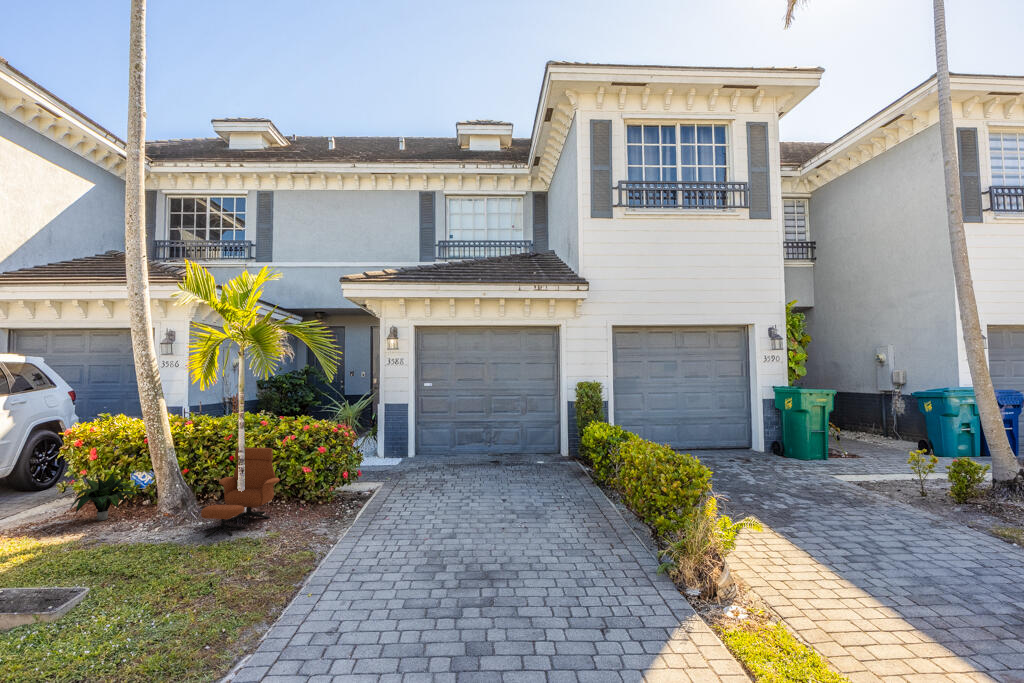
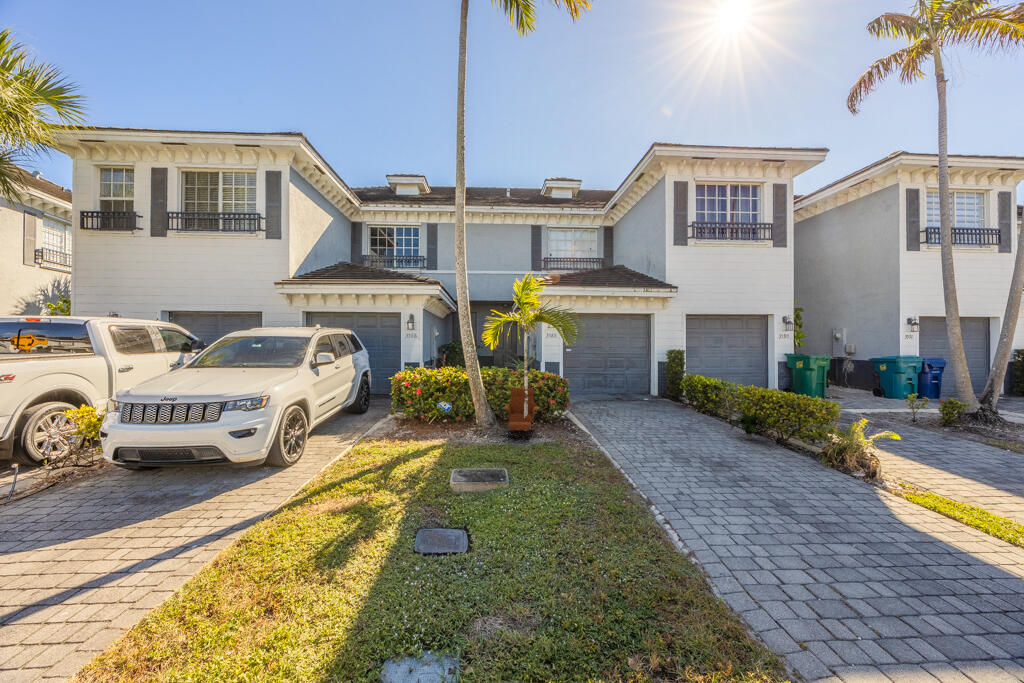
potted plant: present [70,473,138,521] -> present [731,412,768,440]

